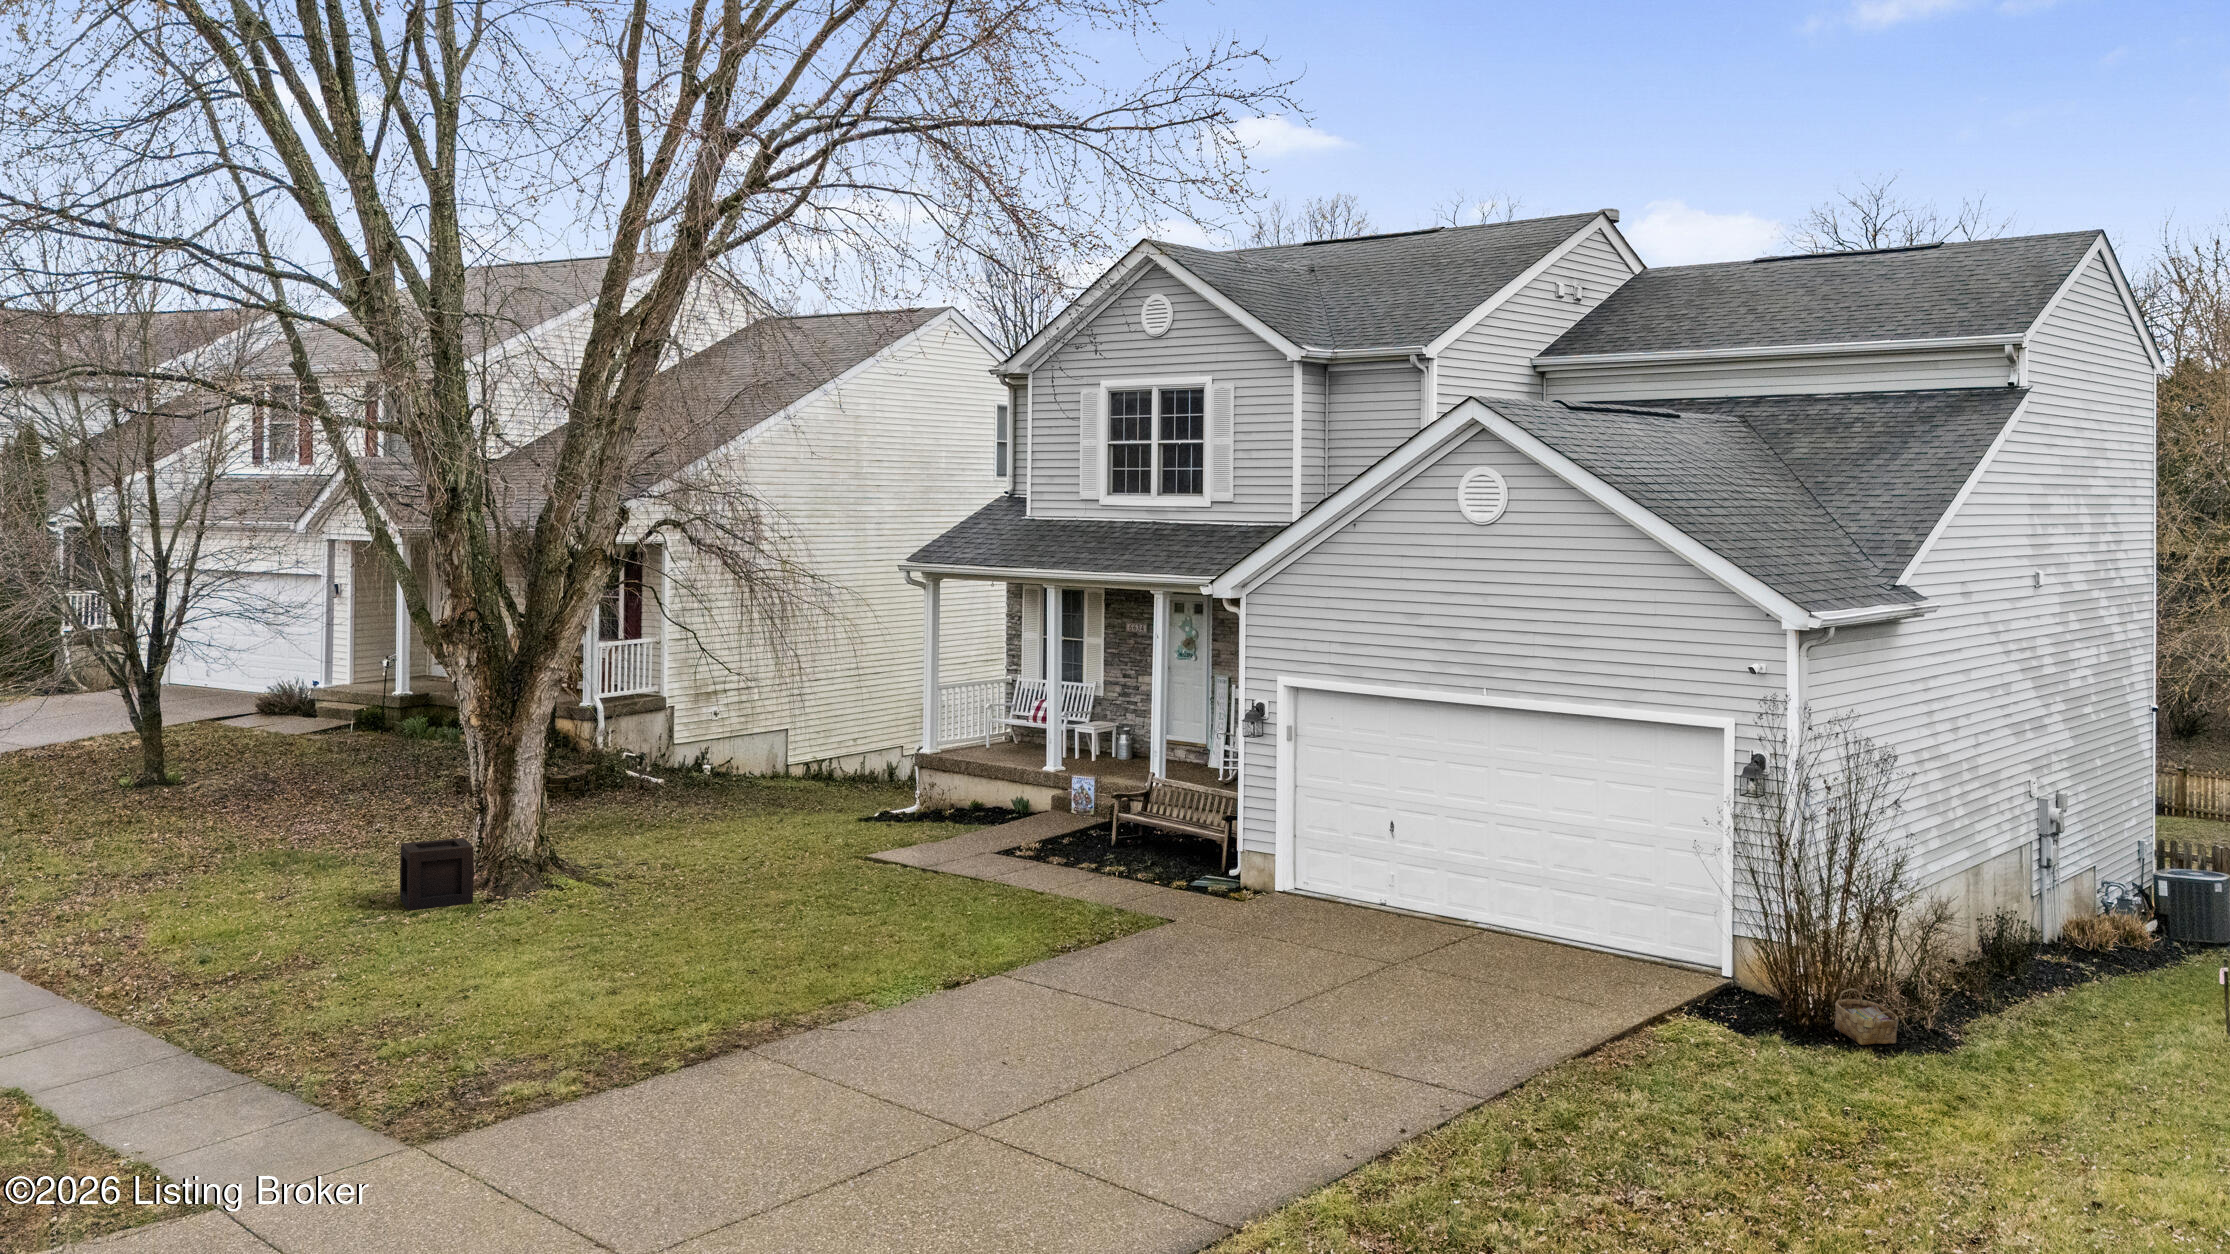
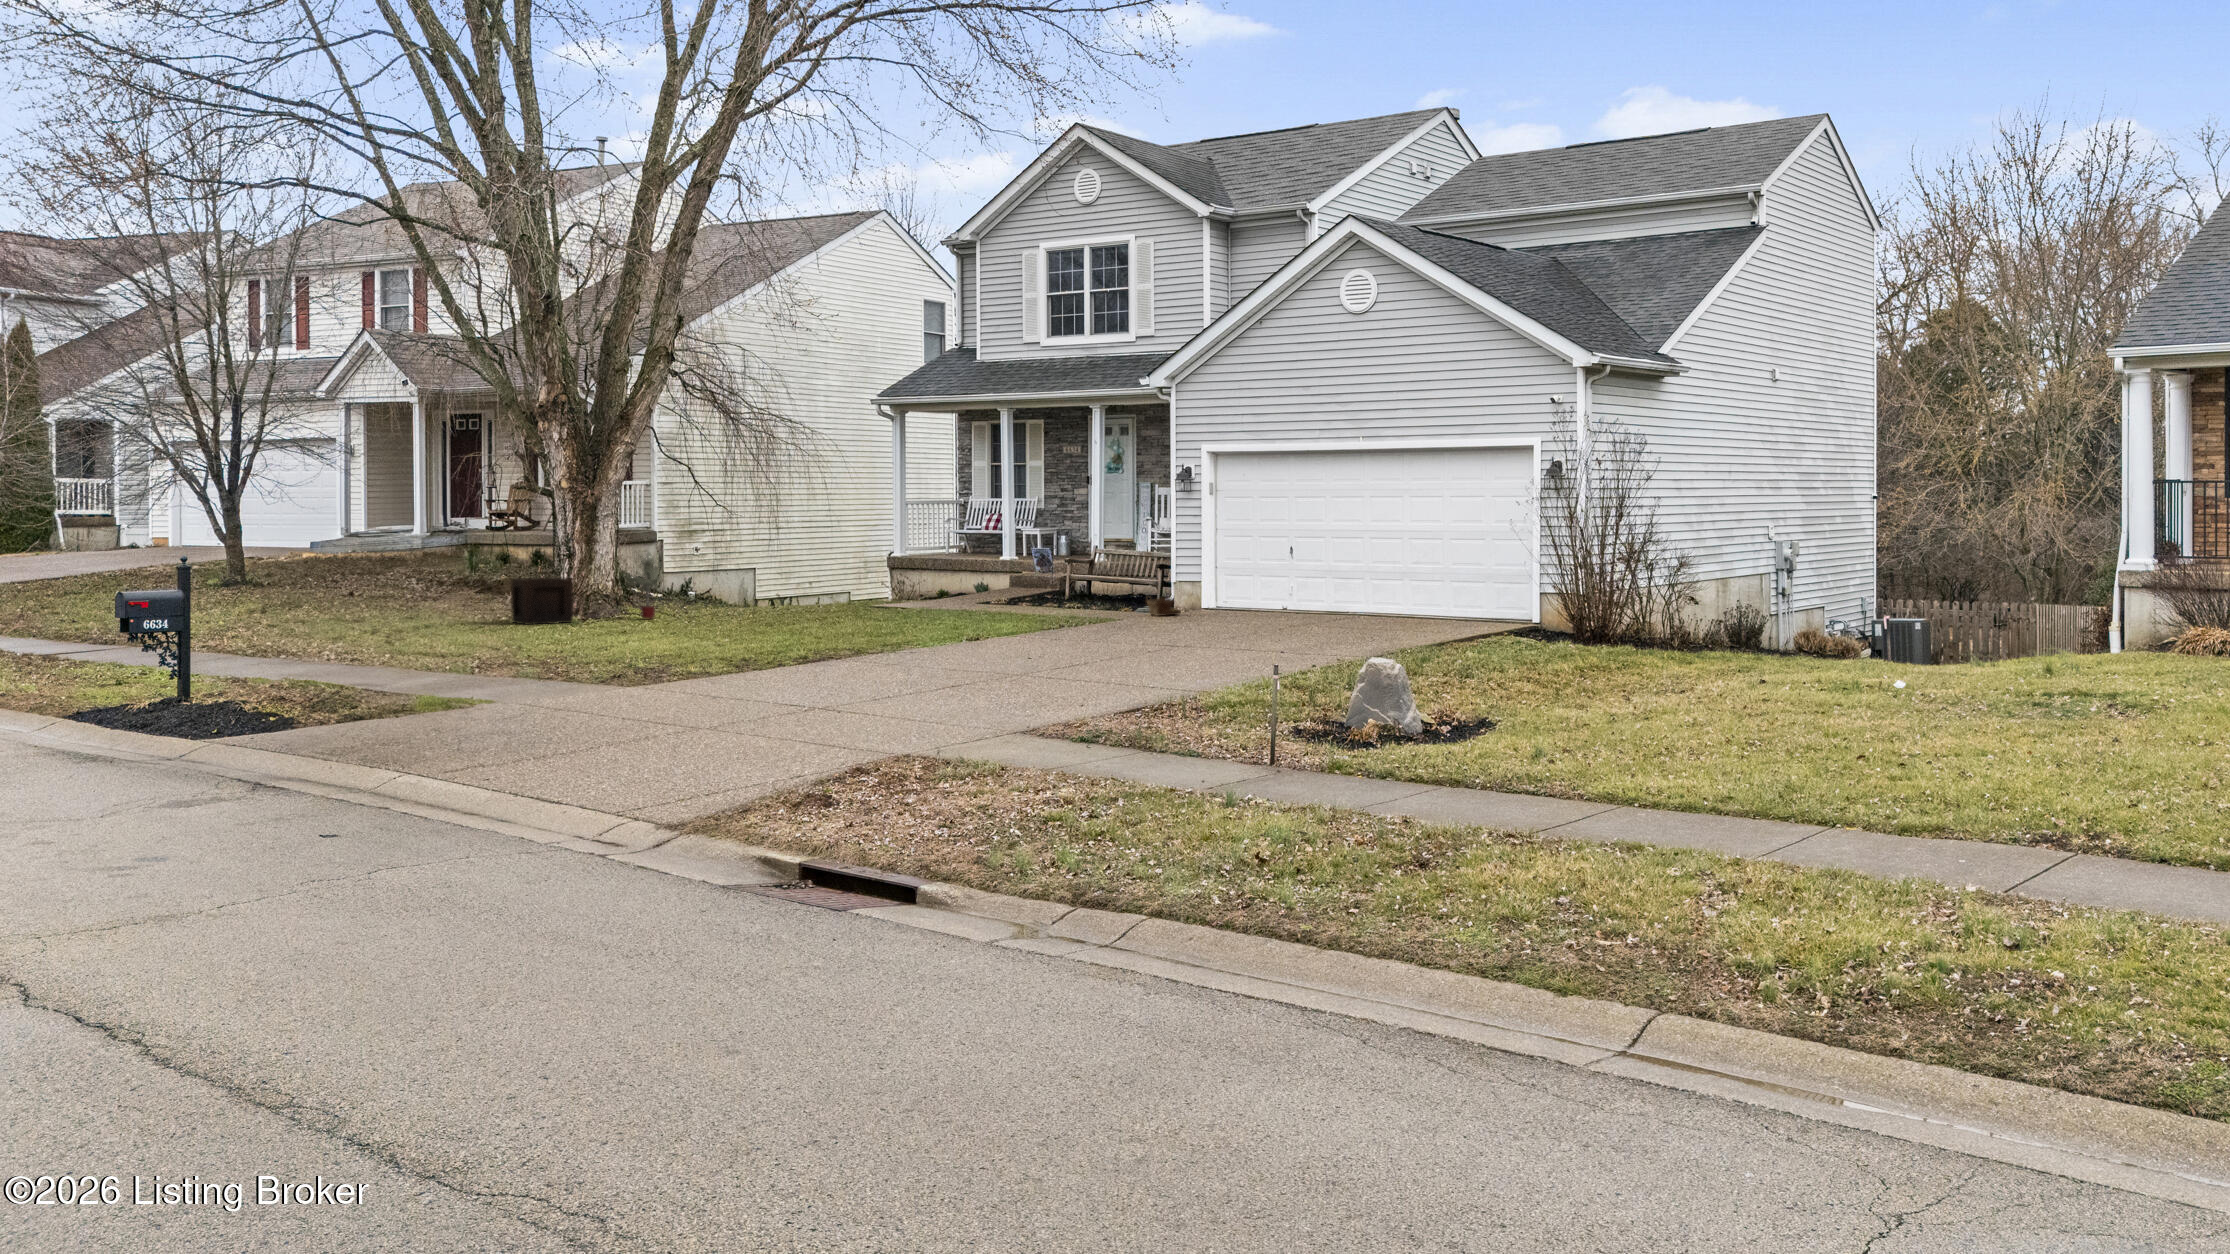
potted tree: none [547,801,597,891] -> present [625,552,661,619]
woven basket: present [1835,989,1898,1045] -> present [1147,597,1181,616]

